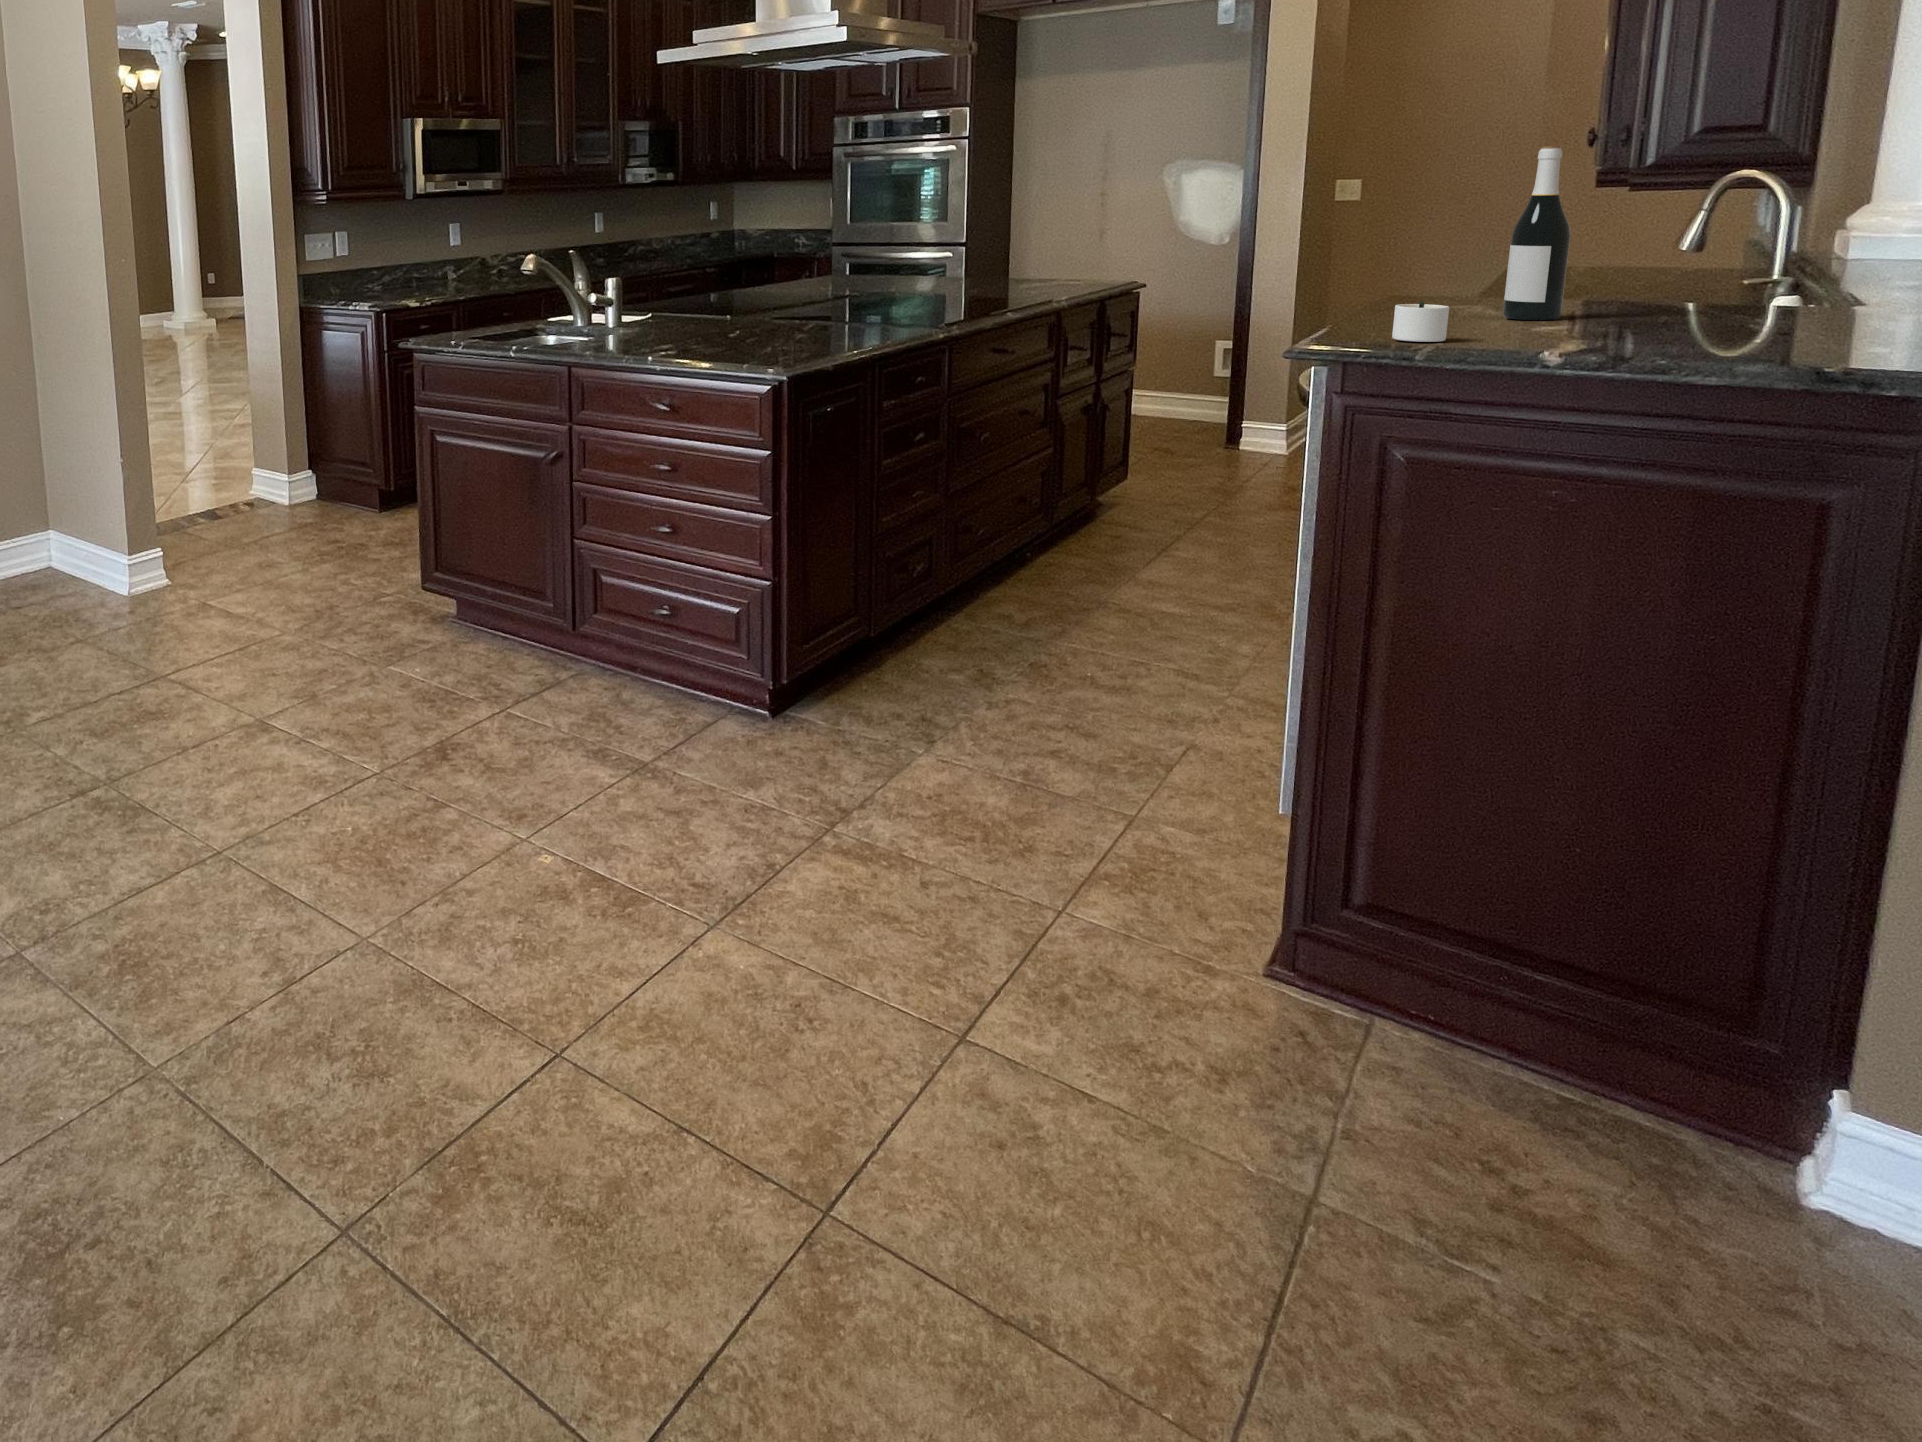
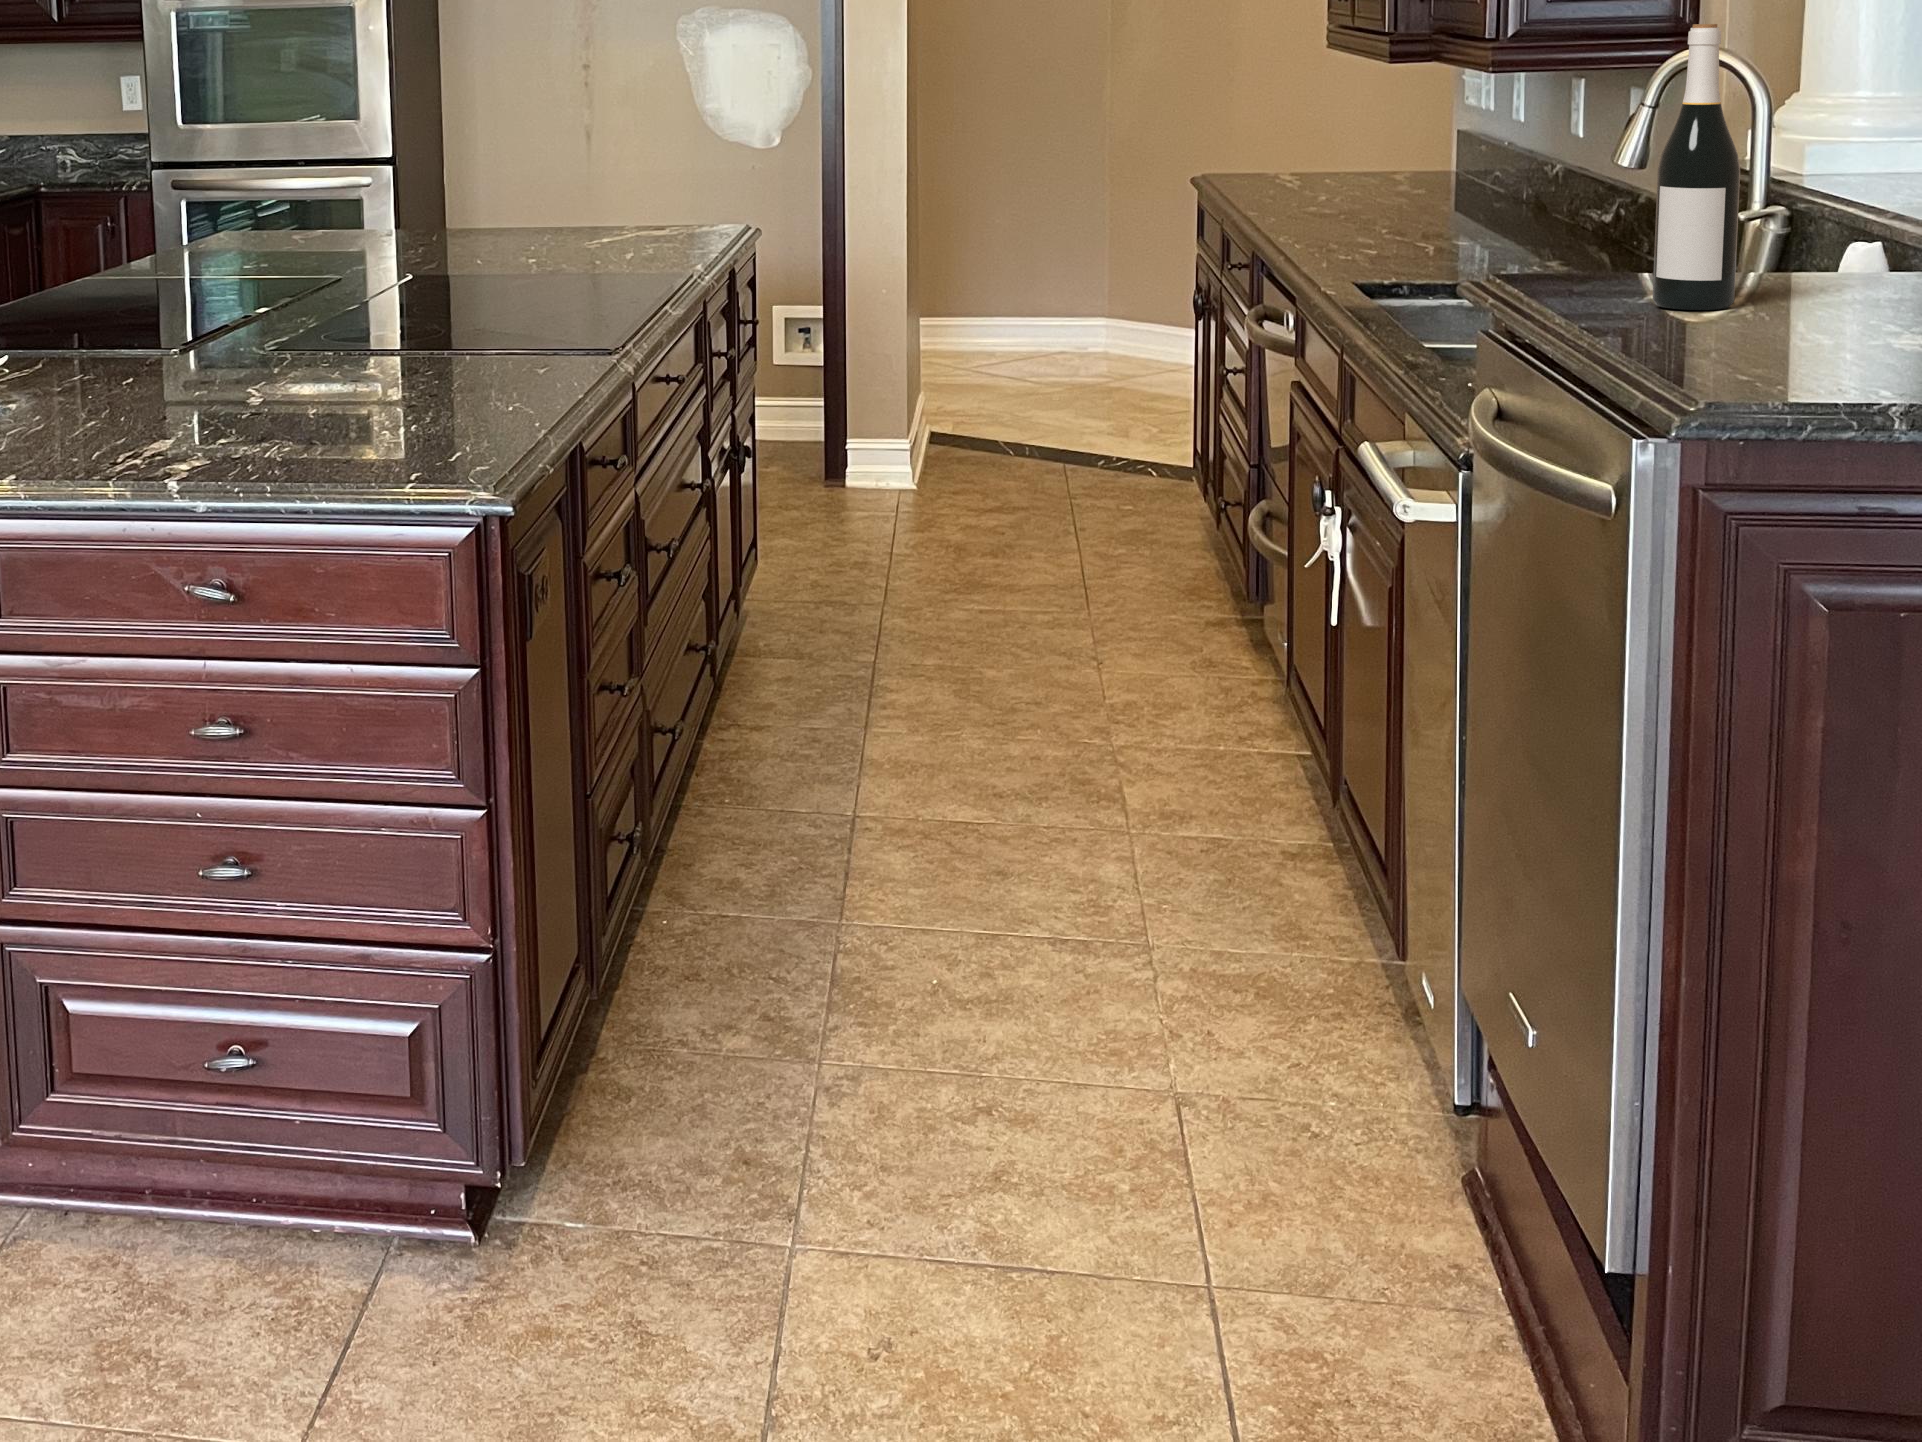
candle: present [1392,301,1449,342] -> none [1662,301,1790,373]

